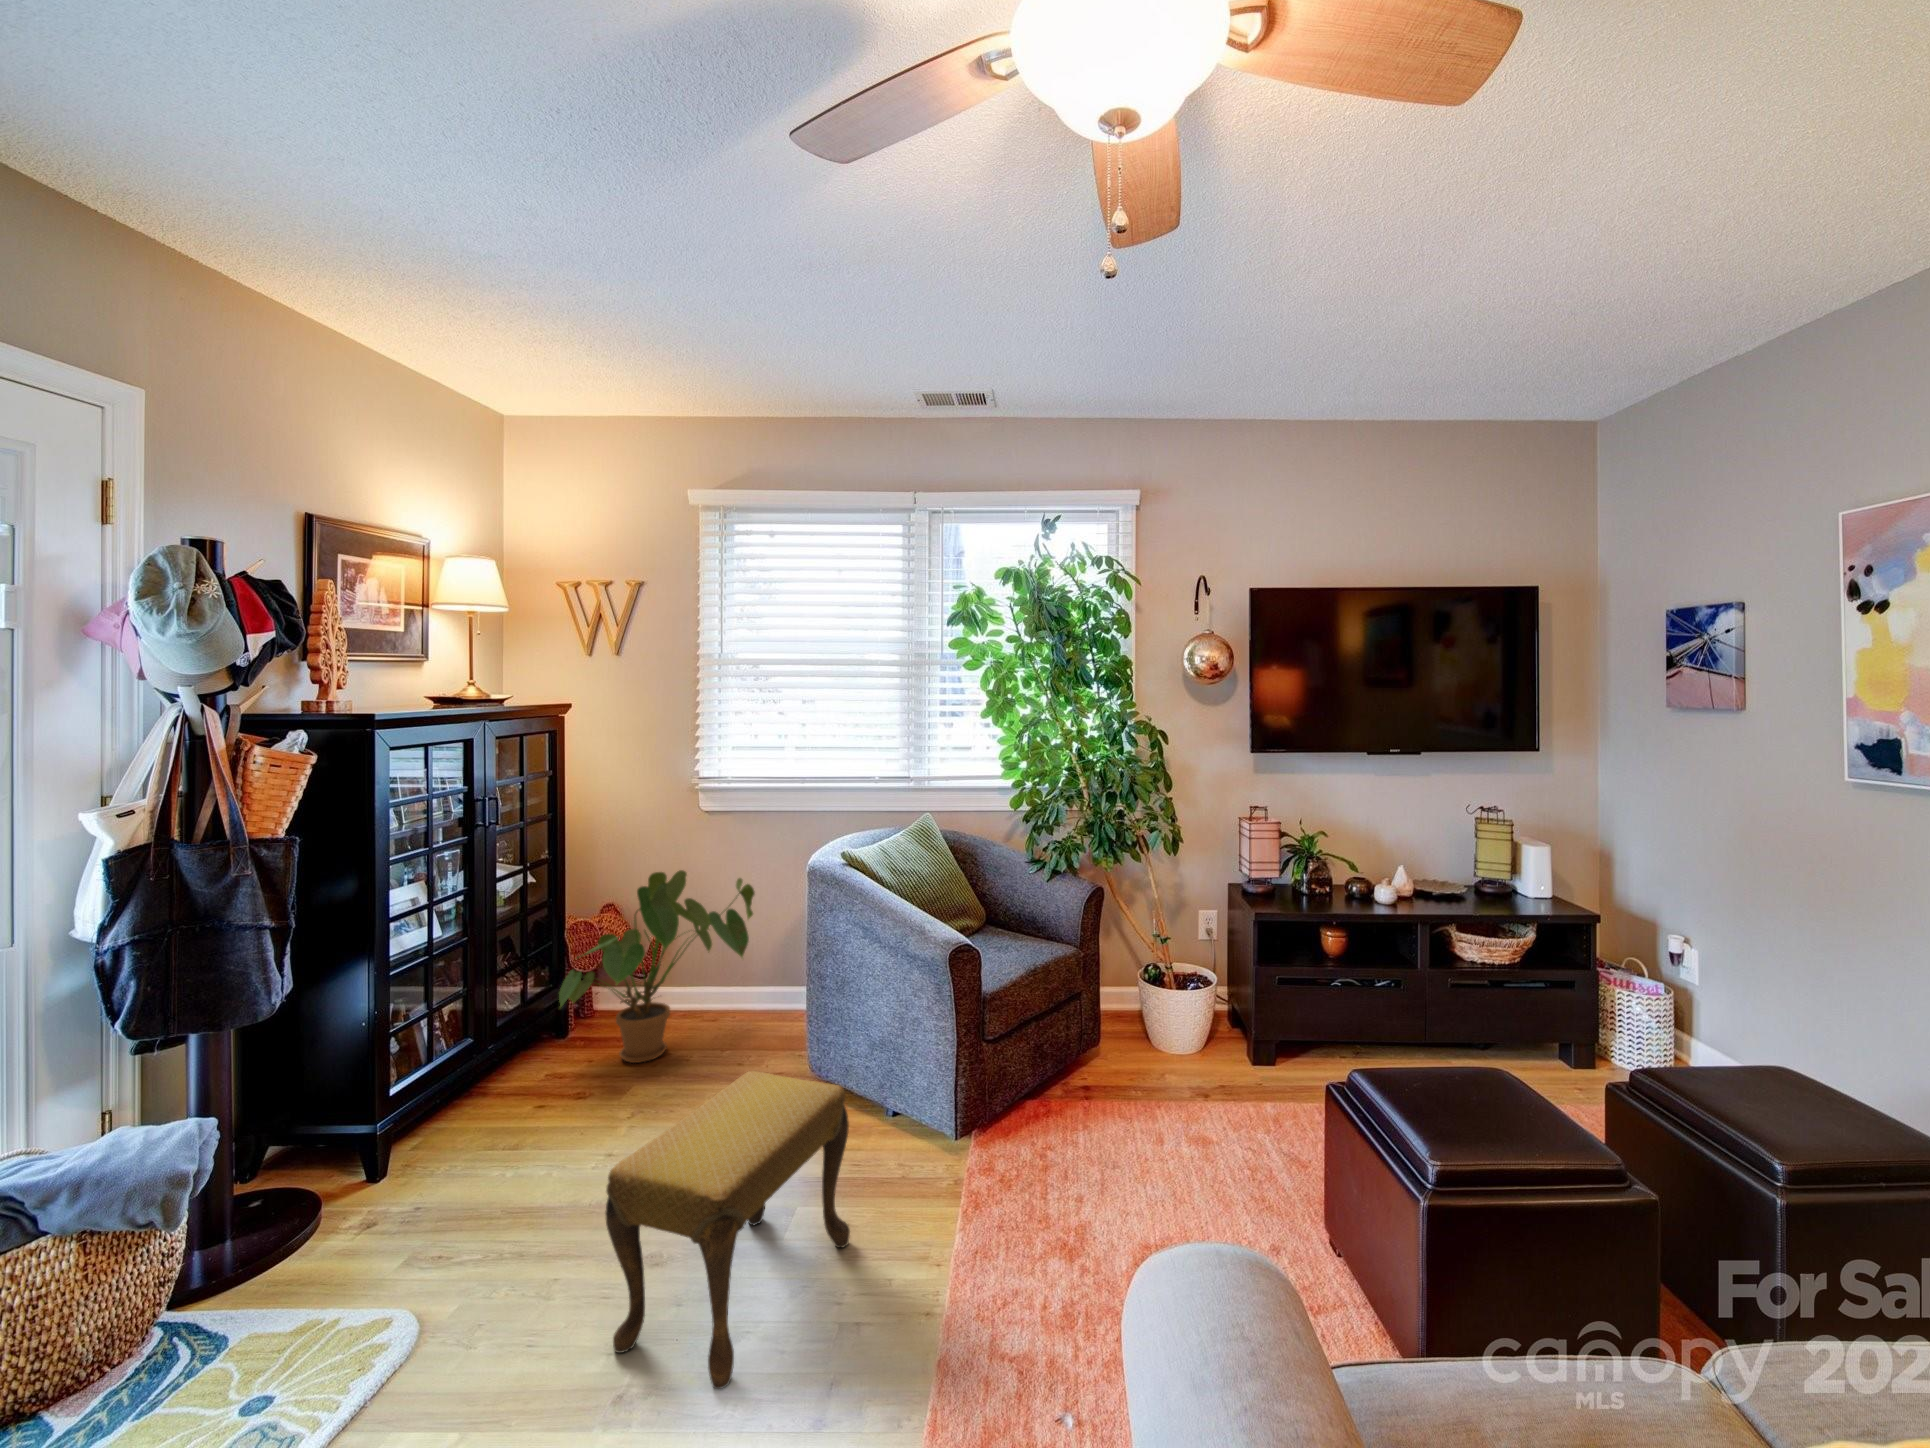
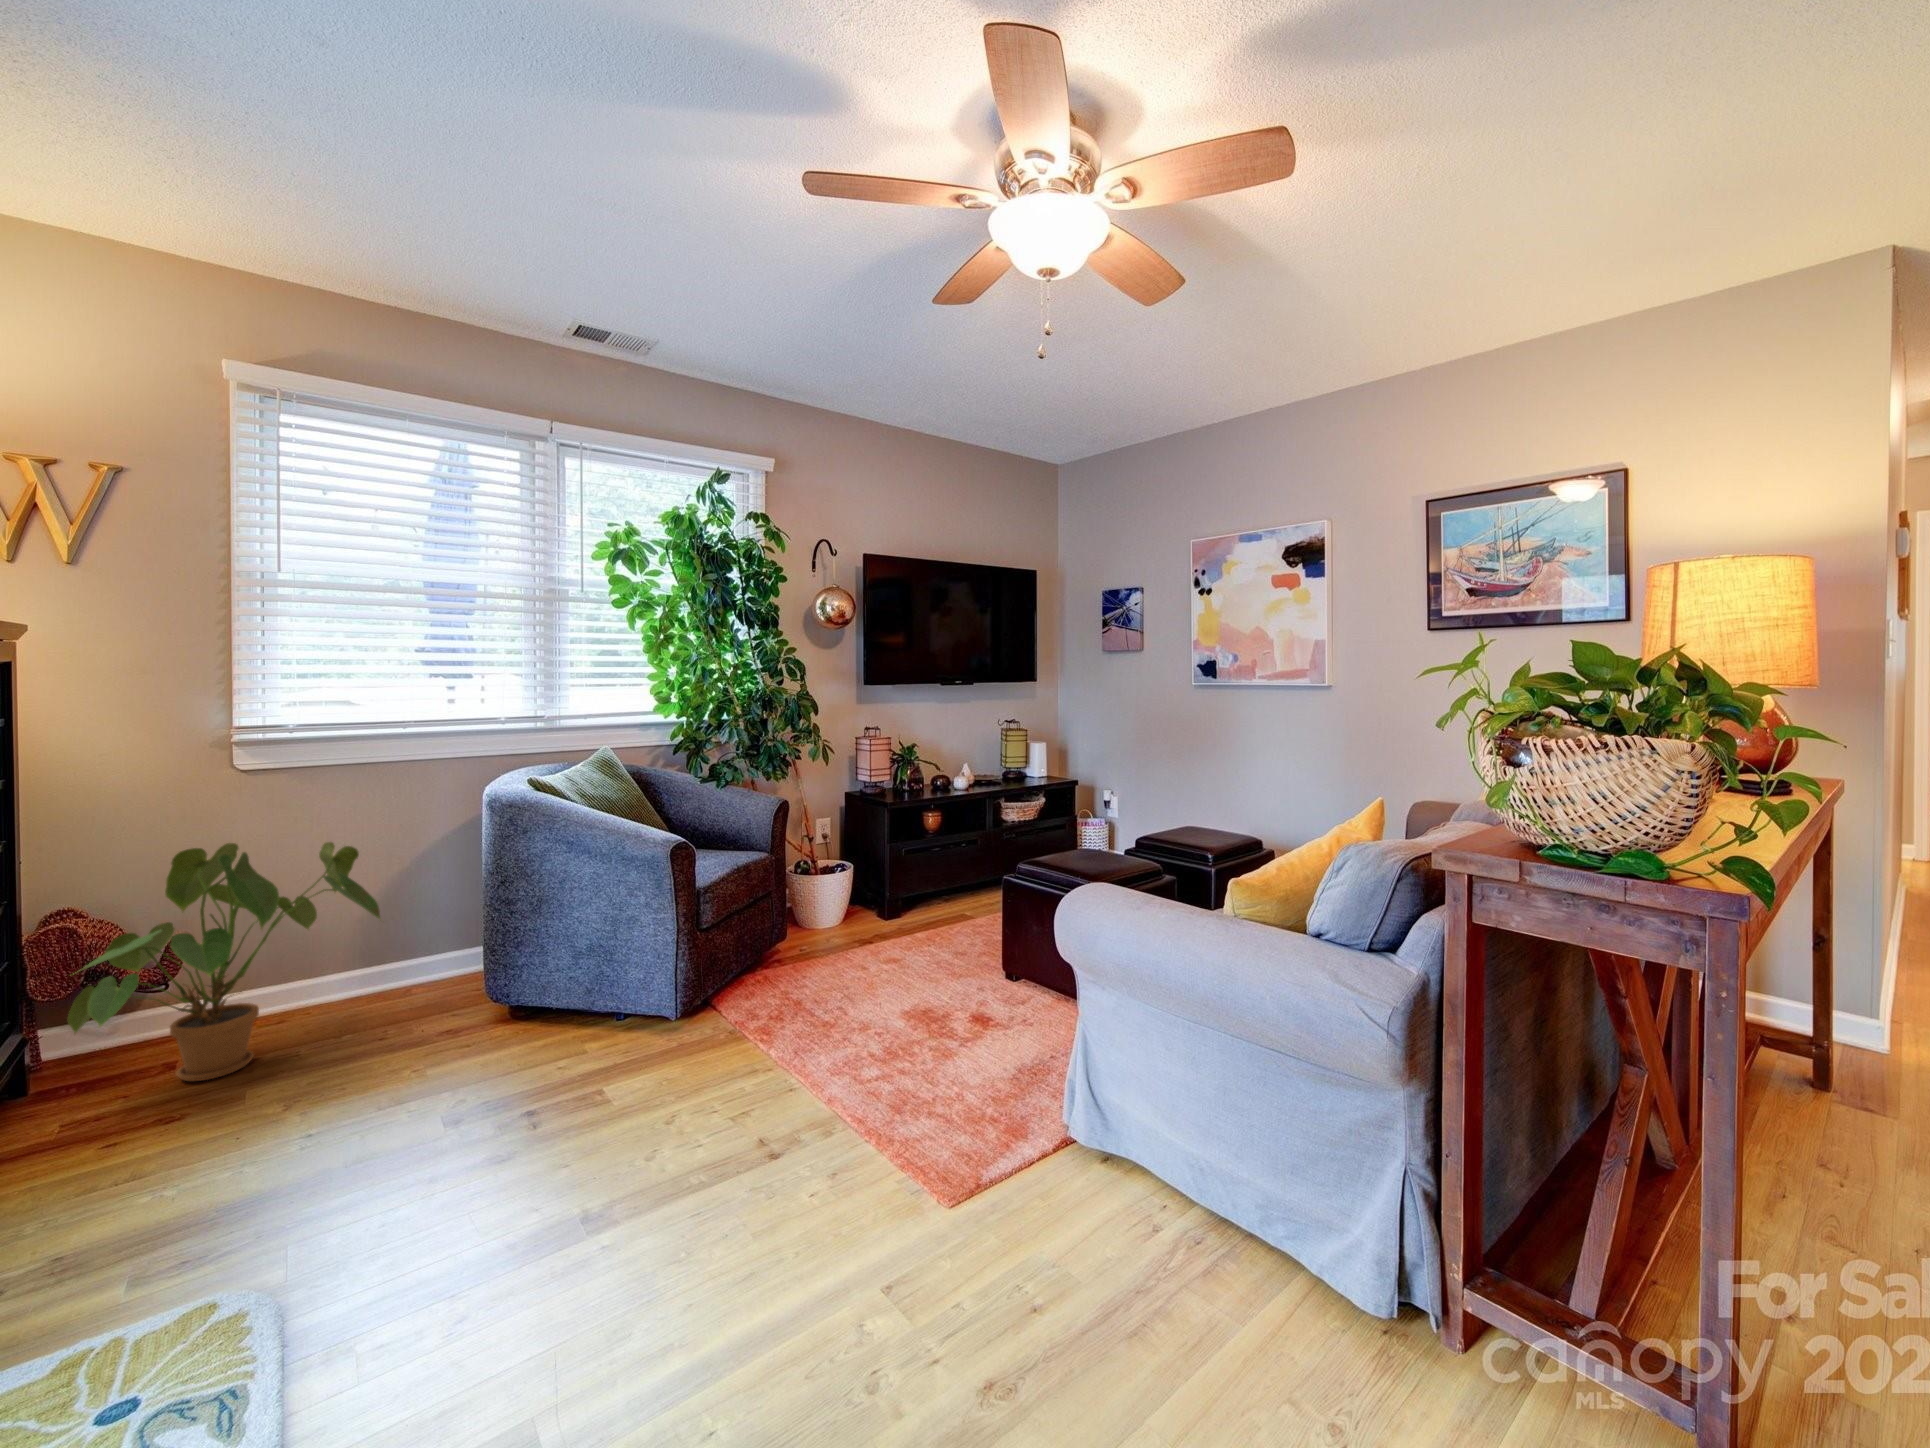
footstool: present [606,1071,850,1389] -> none [518,957,682,1225]

